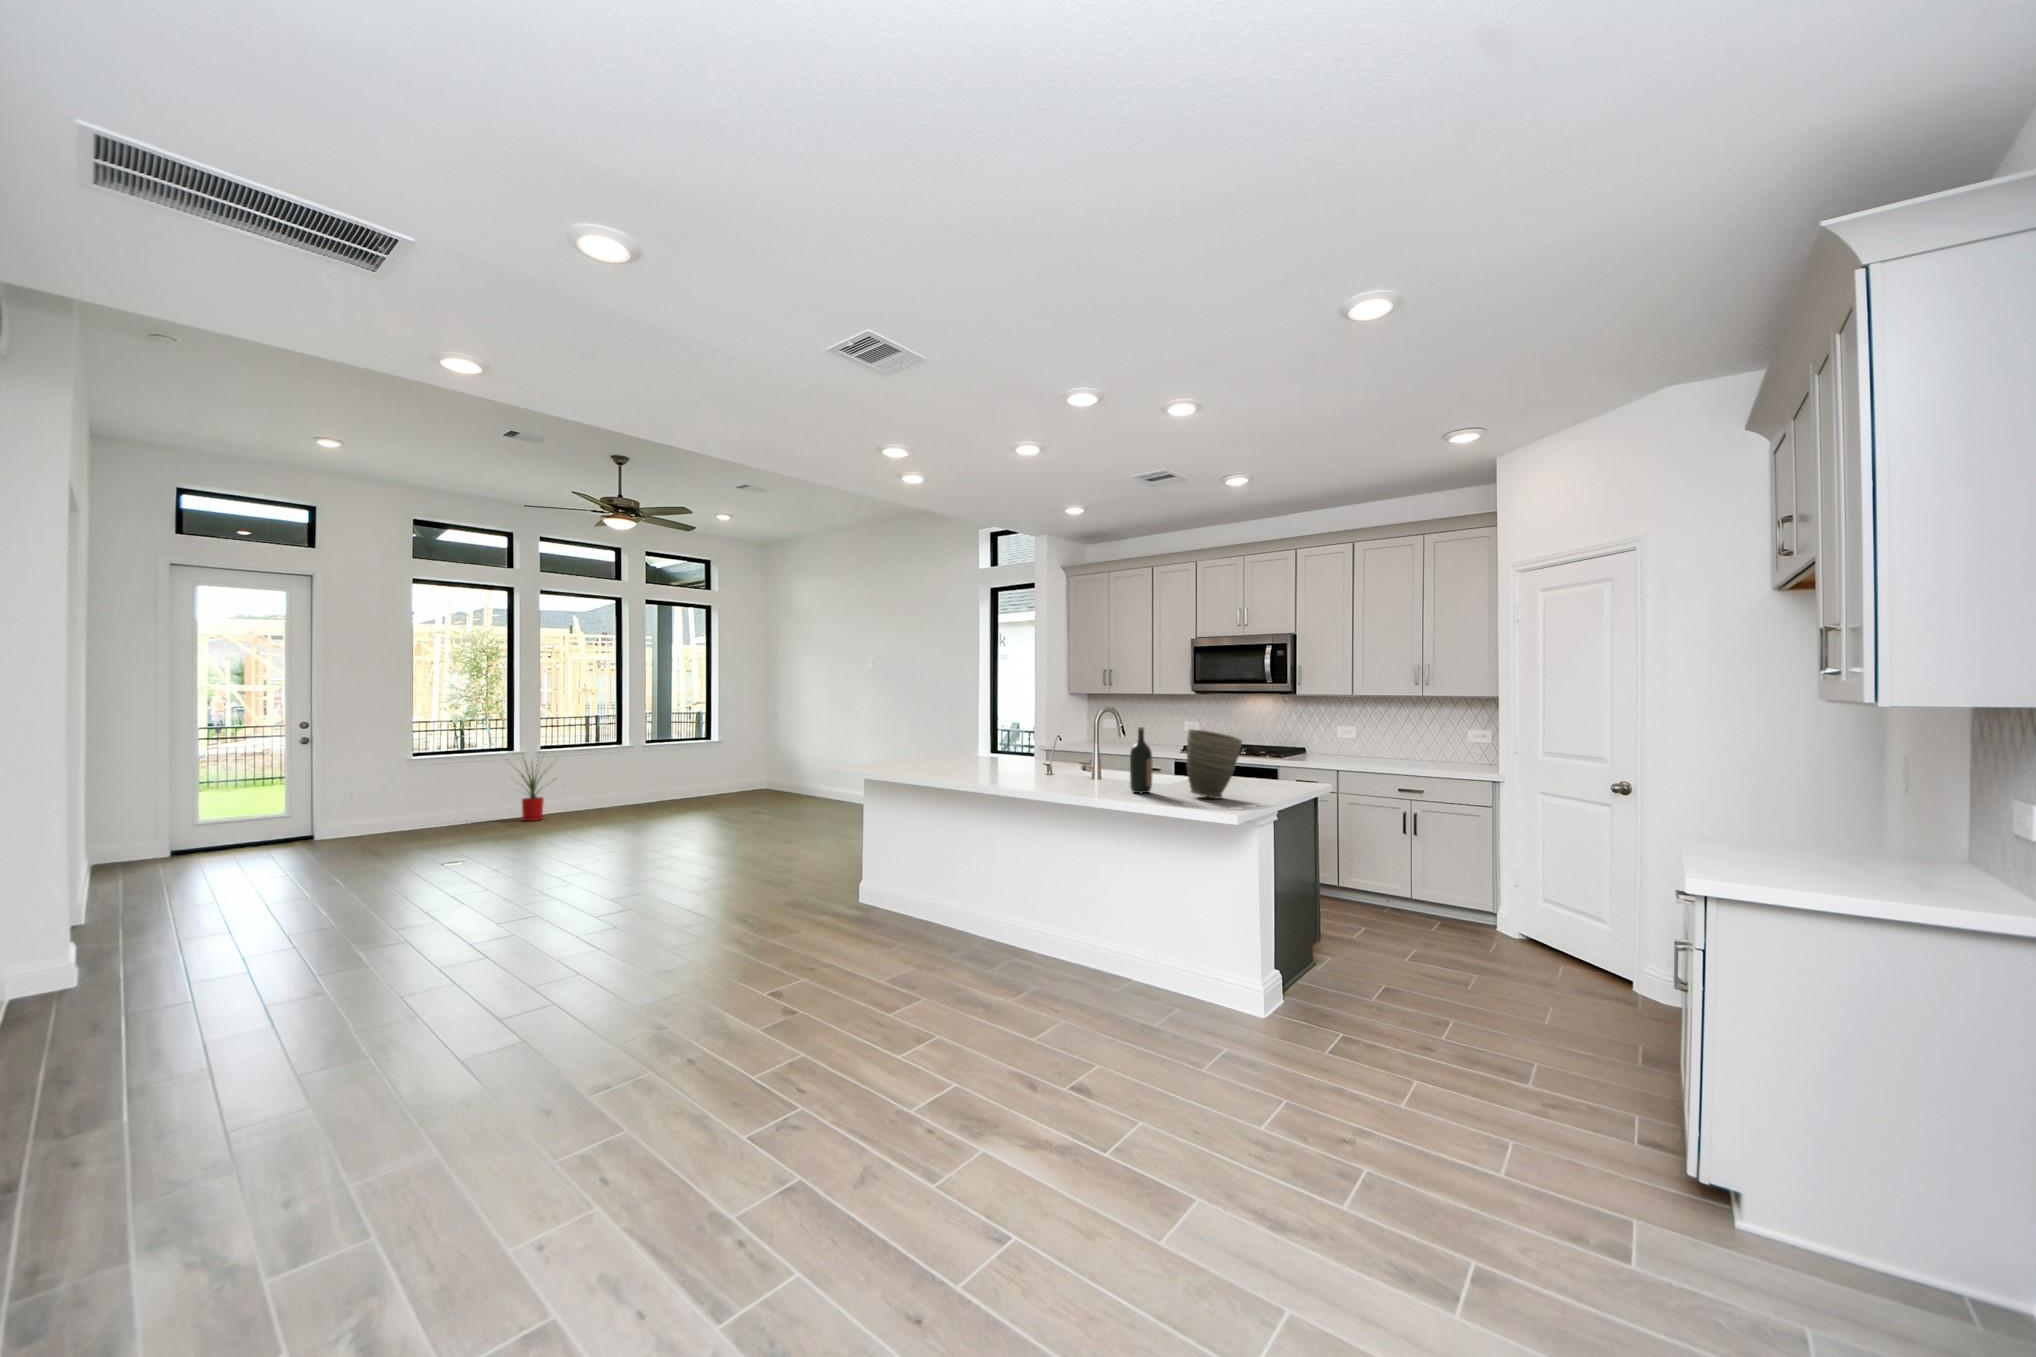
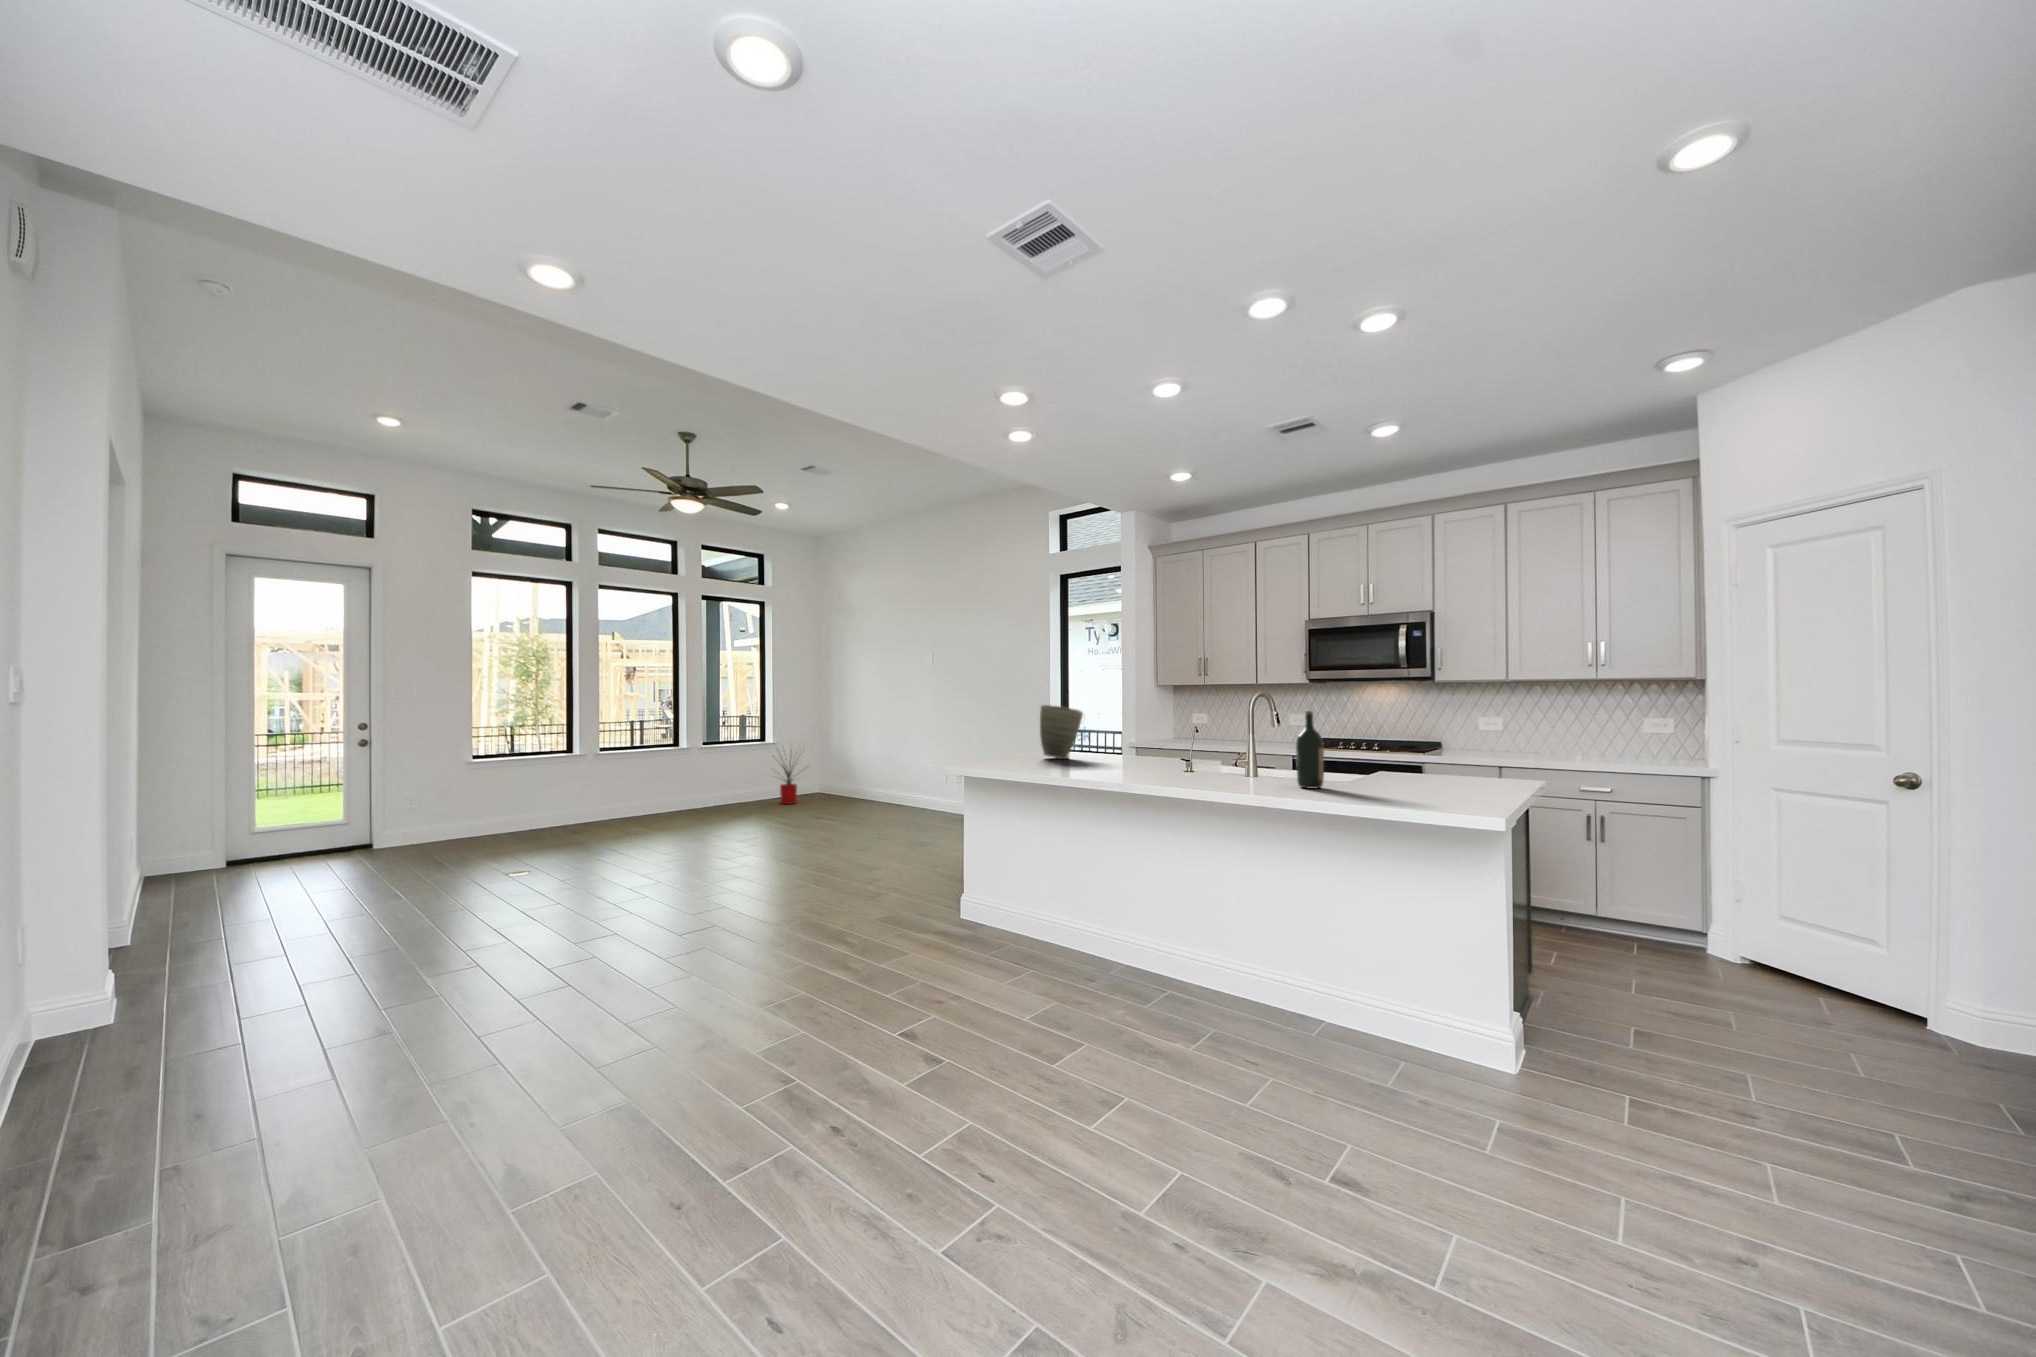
vase: present [1187,729,1242,799] -> present [1040,705,1083,759]
house plant: present [514,761,554,821] -> present [773,750,806,804]

